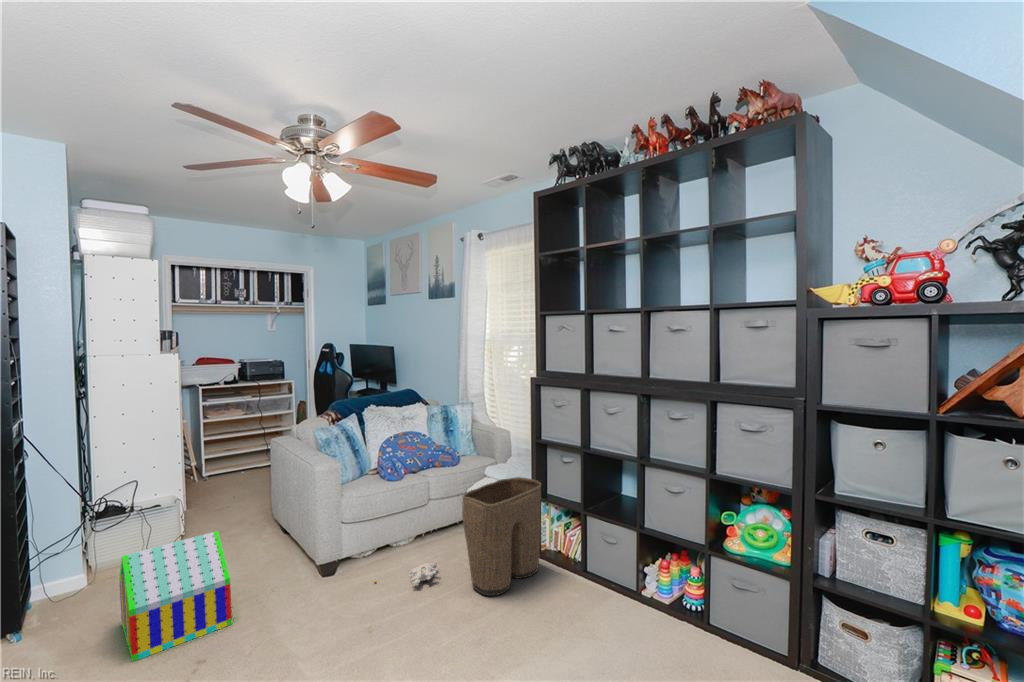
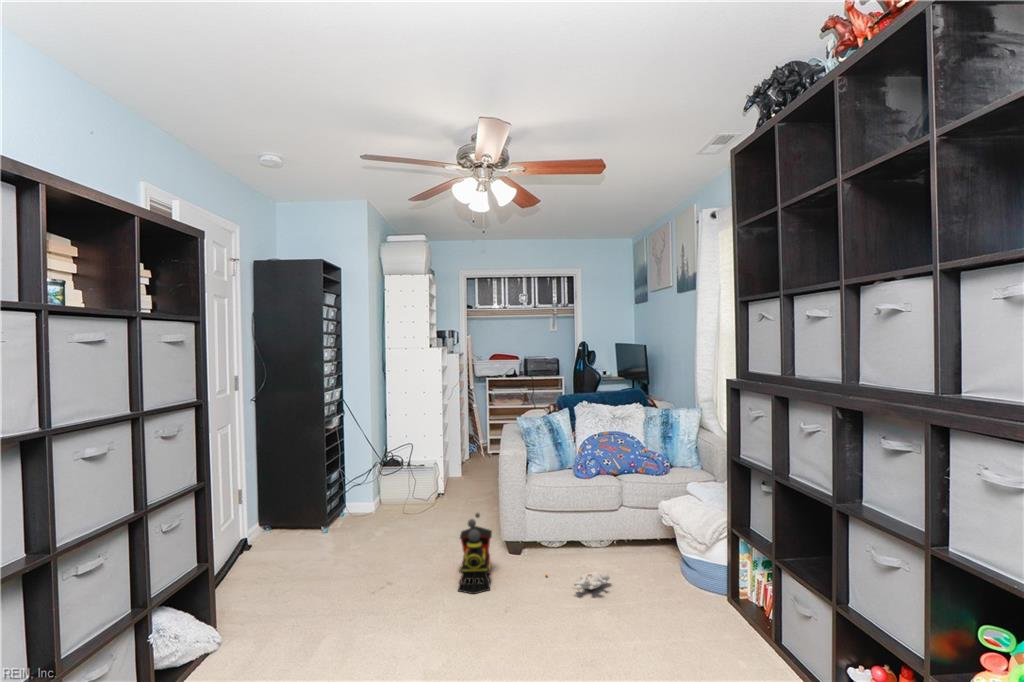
laundry basket: present [462,477,541,596] -> none [624,498,731,632]
toy house: present [119,531,232,662] -> none [350,491,427,577]
toy train: none [274,538,329,627] -> present [458,513,492,594]

